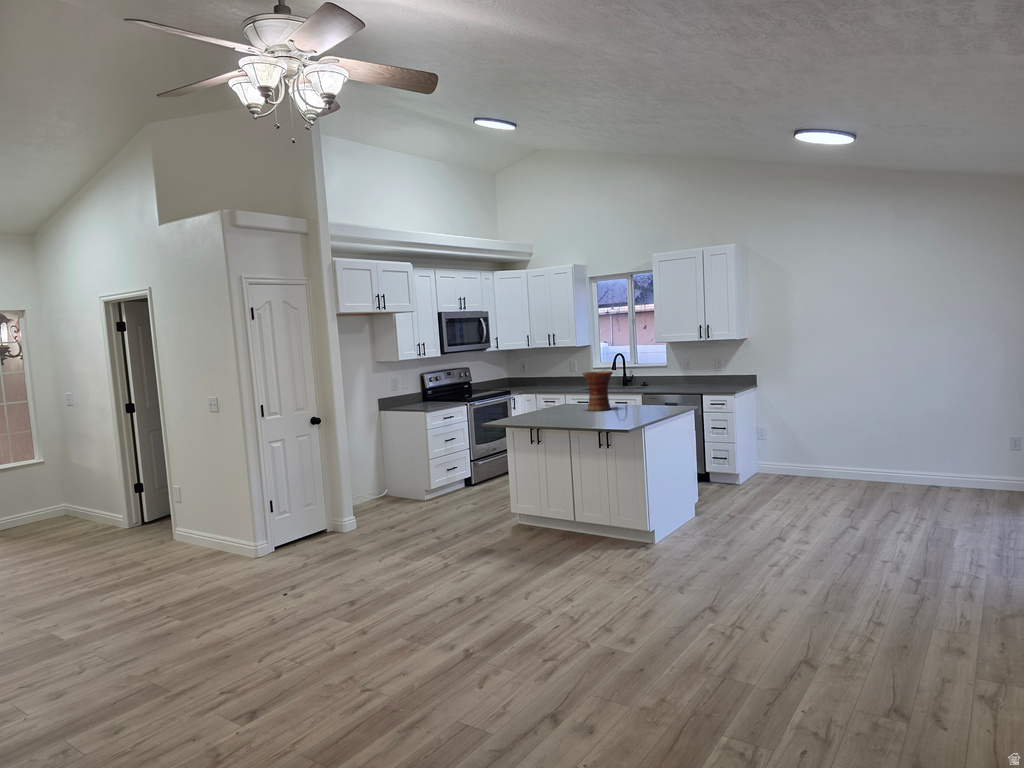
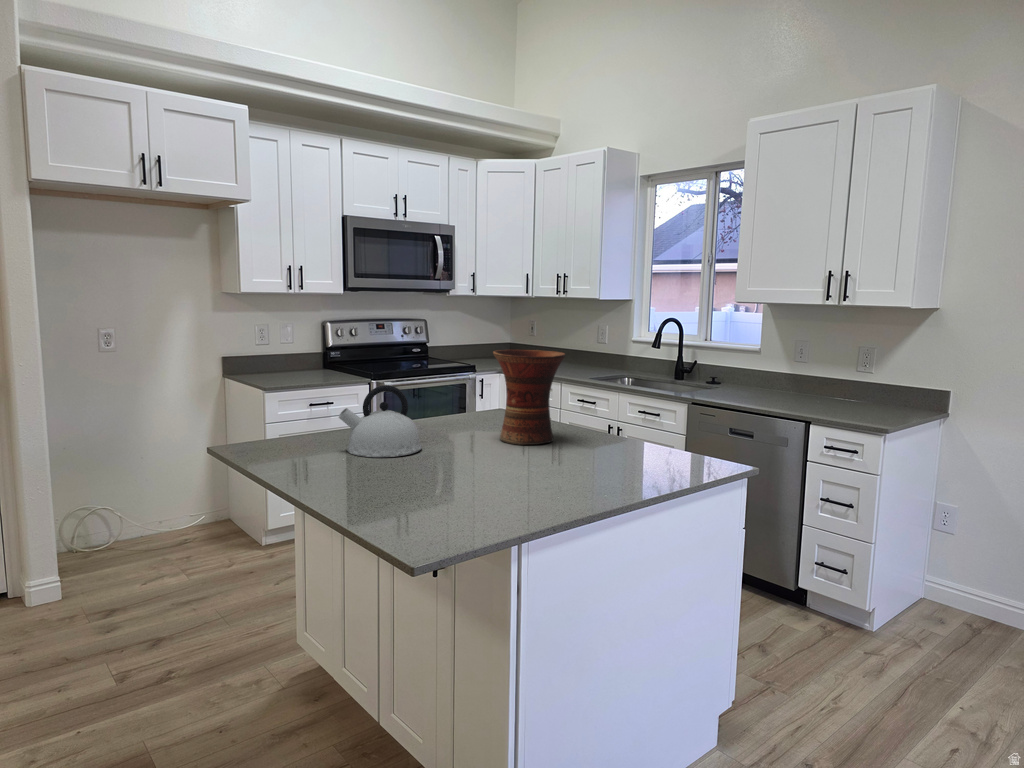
kettle: none [537,390,569,418] -> present [339,385,422,457]

